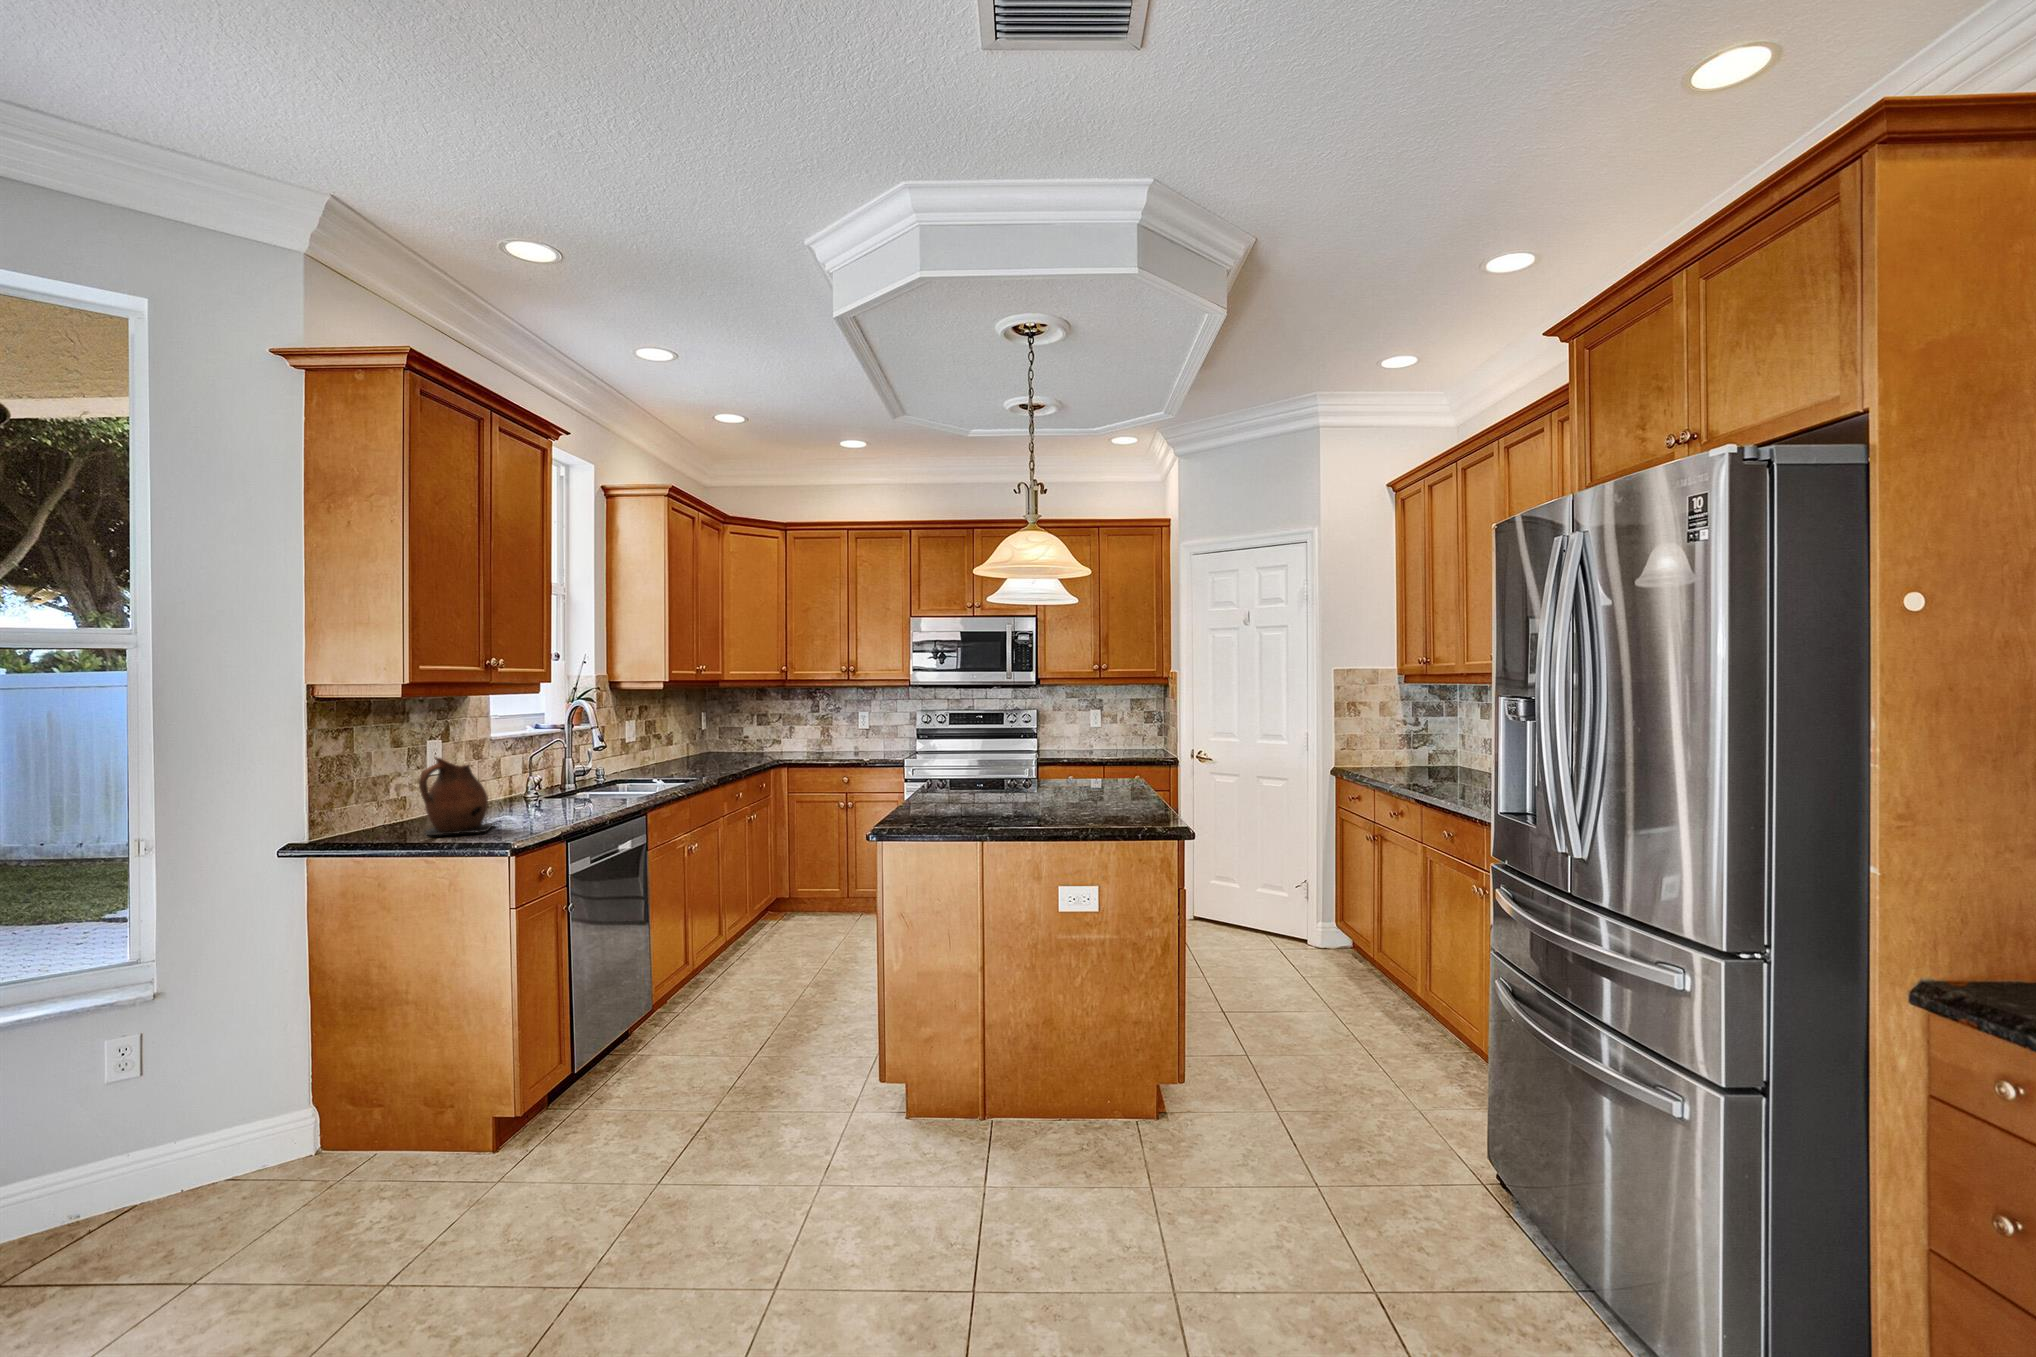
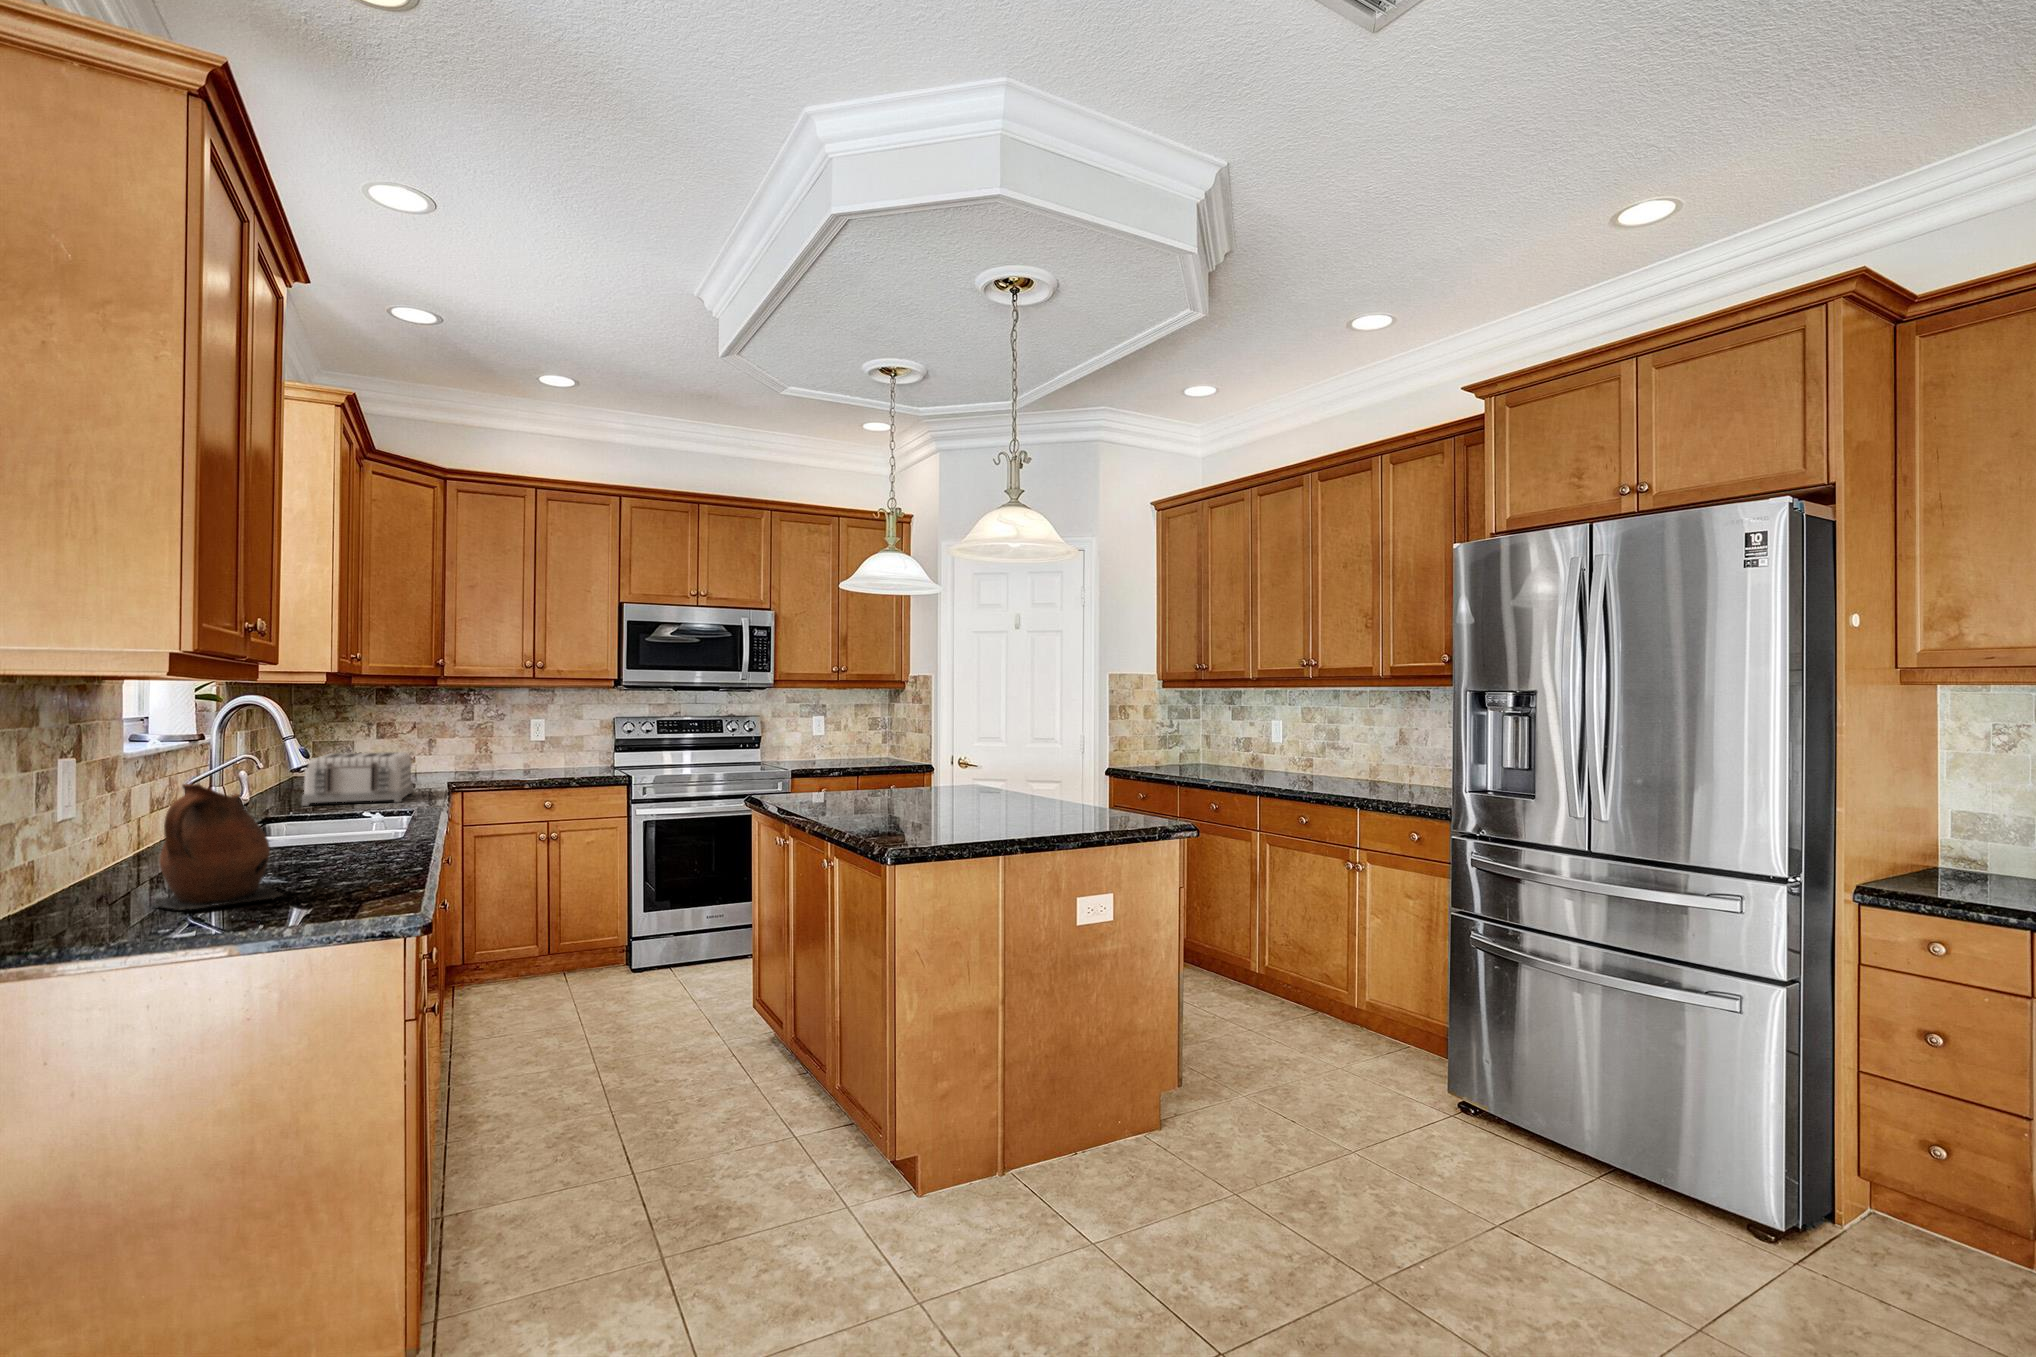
toaster: none [656,737,735,773] -> present [302,752,413,806]

